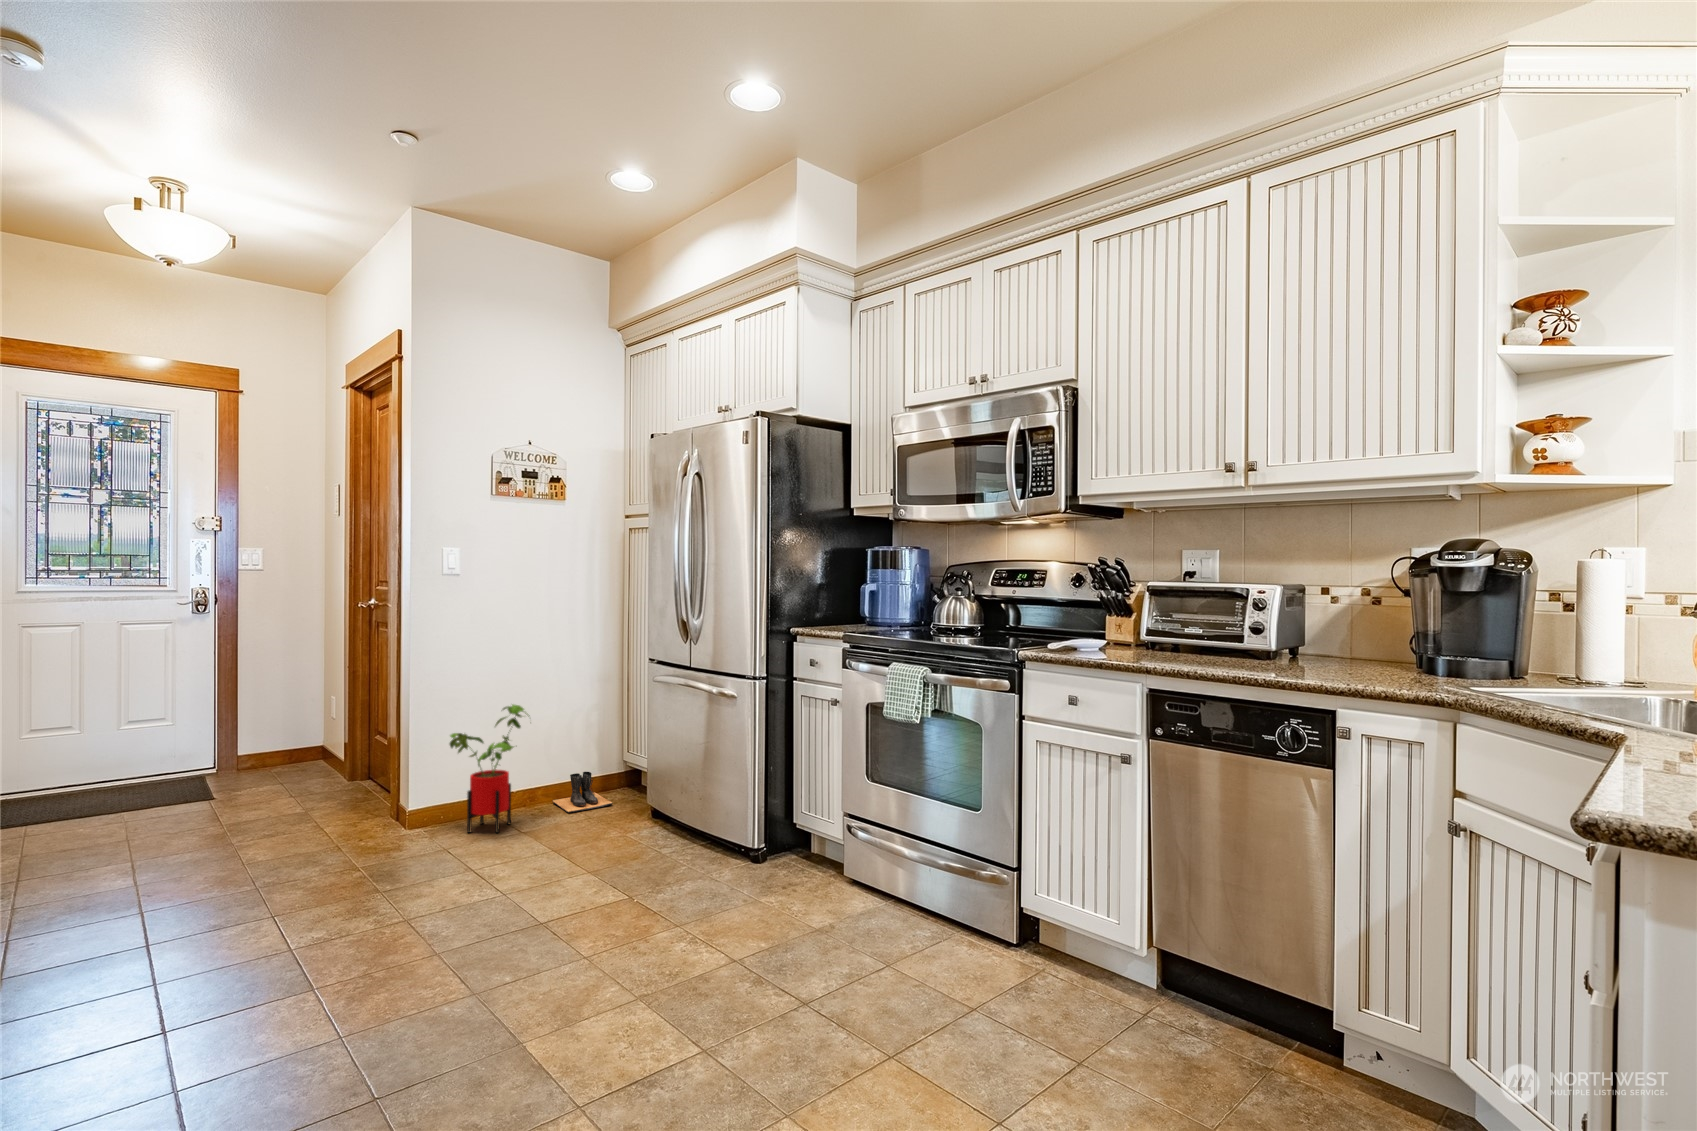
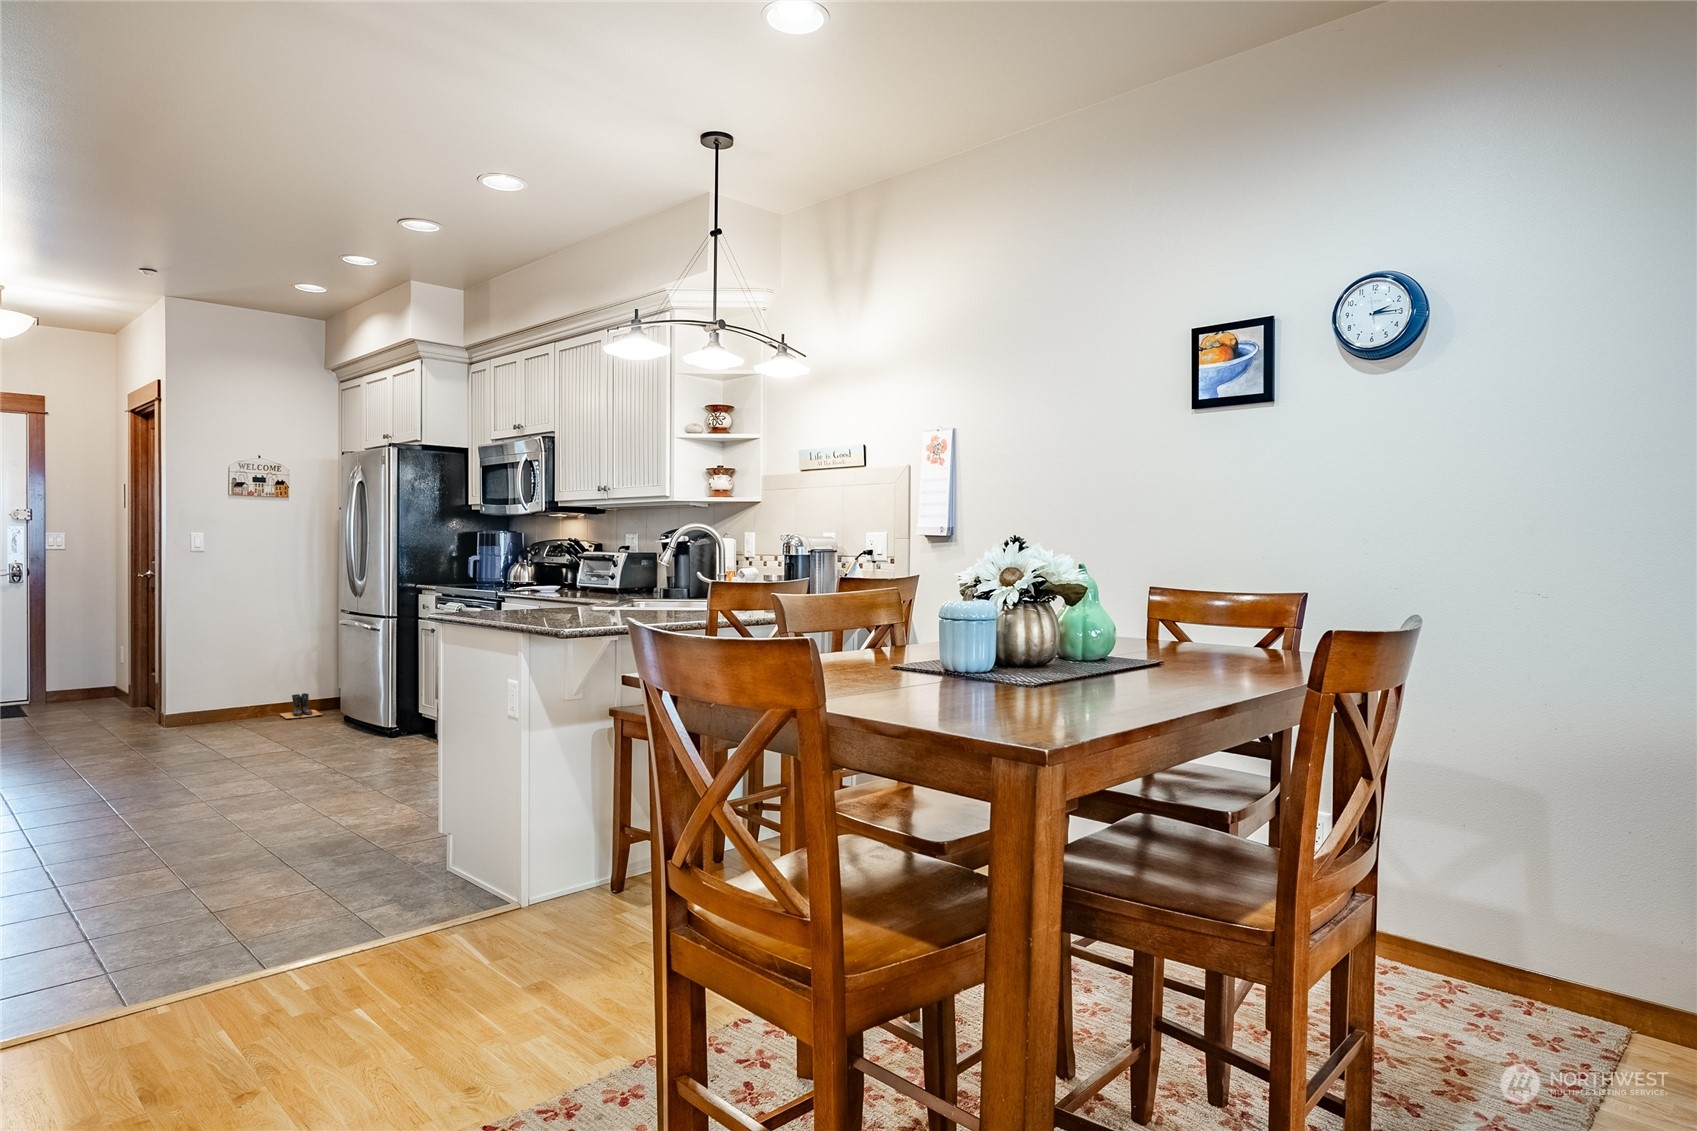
house plant: present [450,705,526,833] -> none [194,641,256,728]

